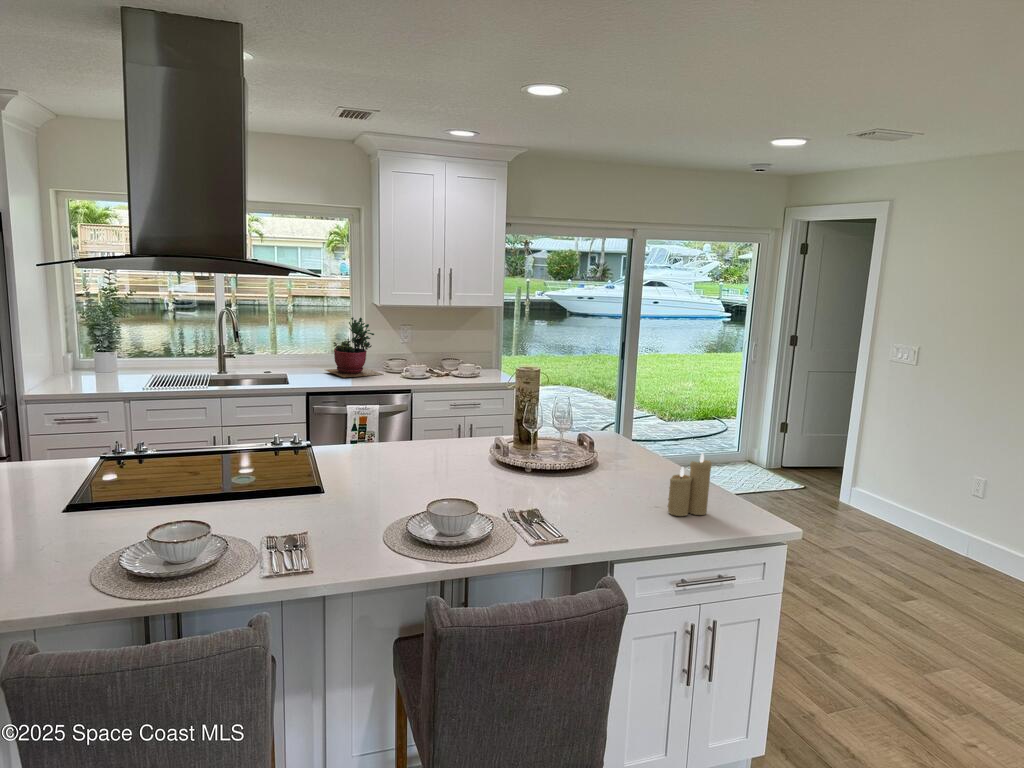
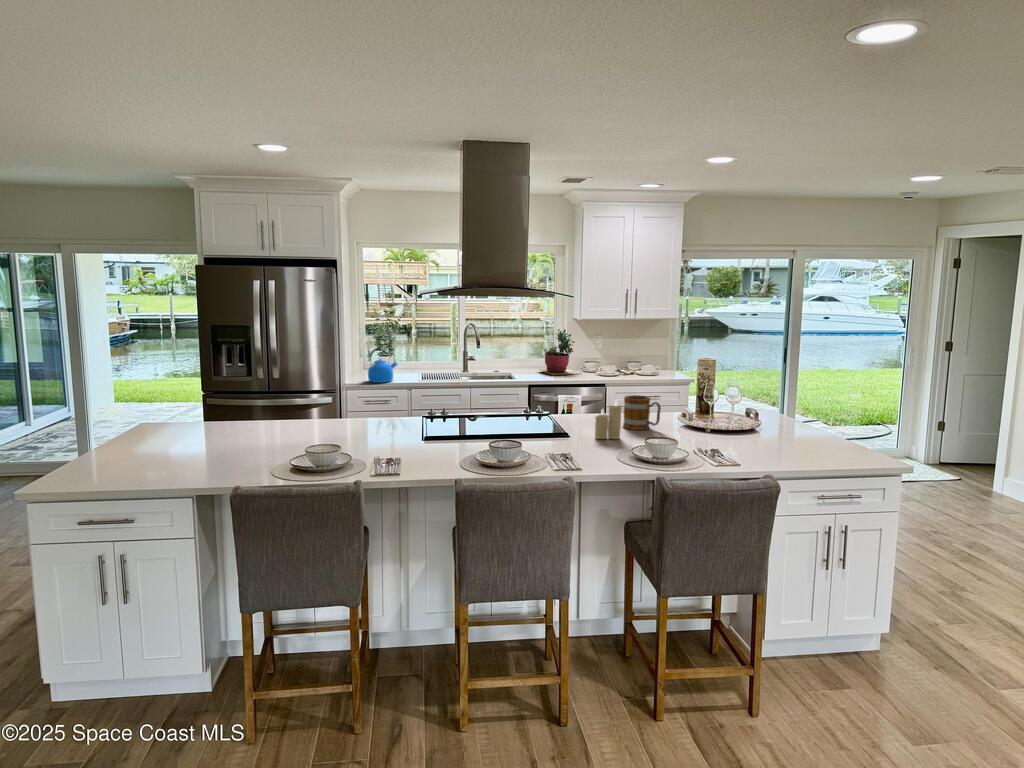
kettle: none [66,341,115,392] -> present [368,348,397,383]
mug: none [406,420,459,473] -> present [623,395,661,430]
candle: present [668,453,712,516] -> present [595,402,622,439]

